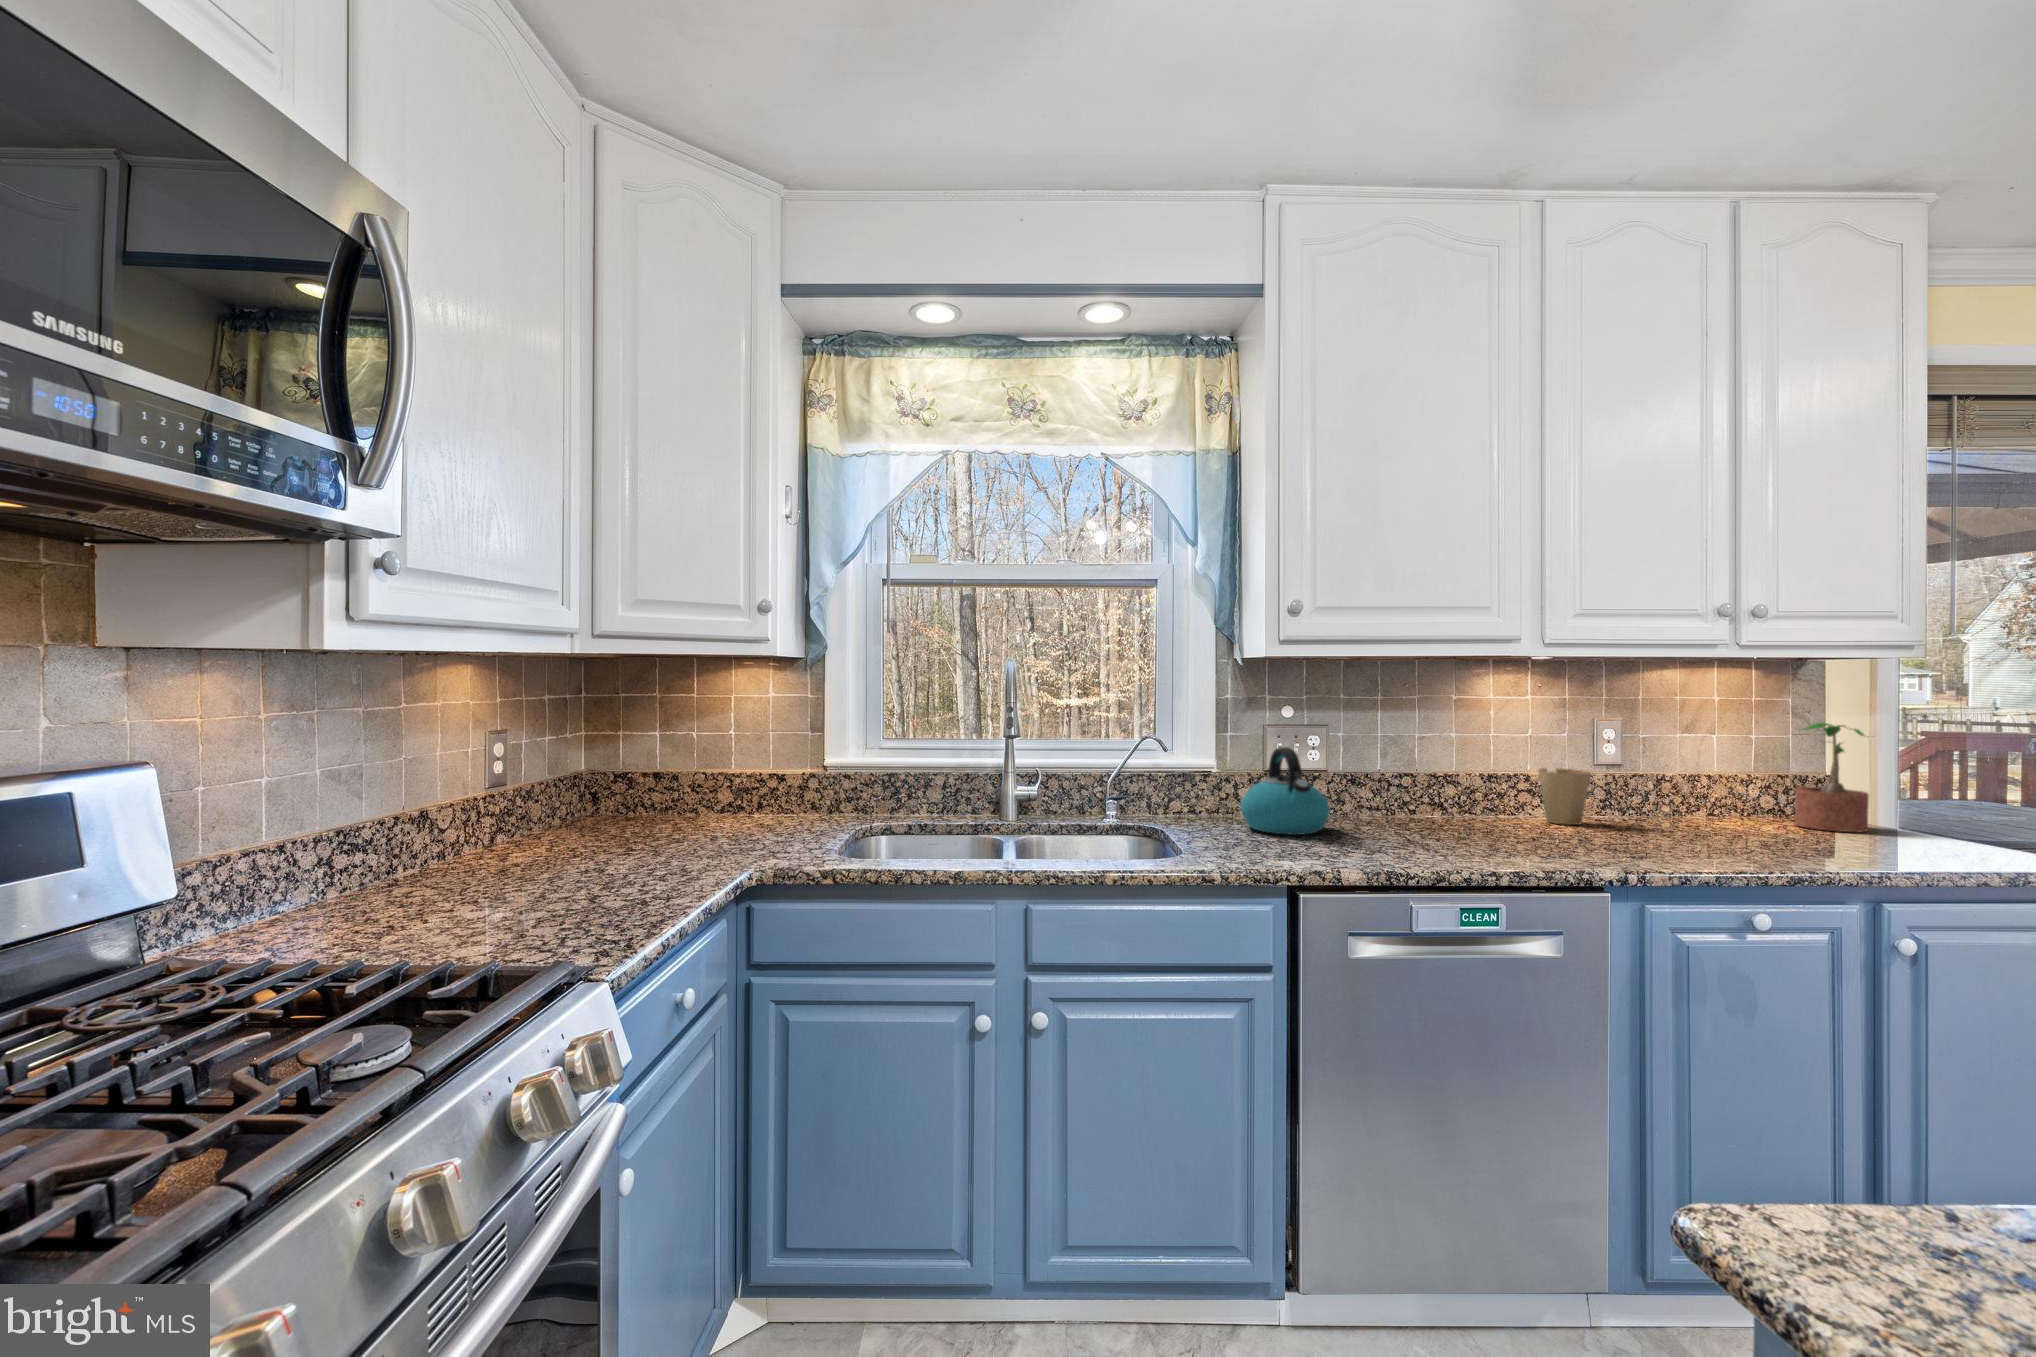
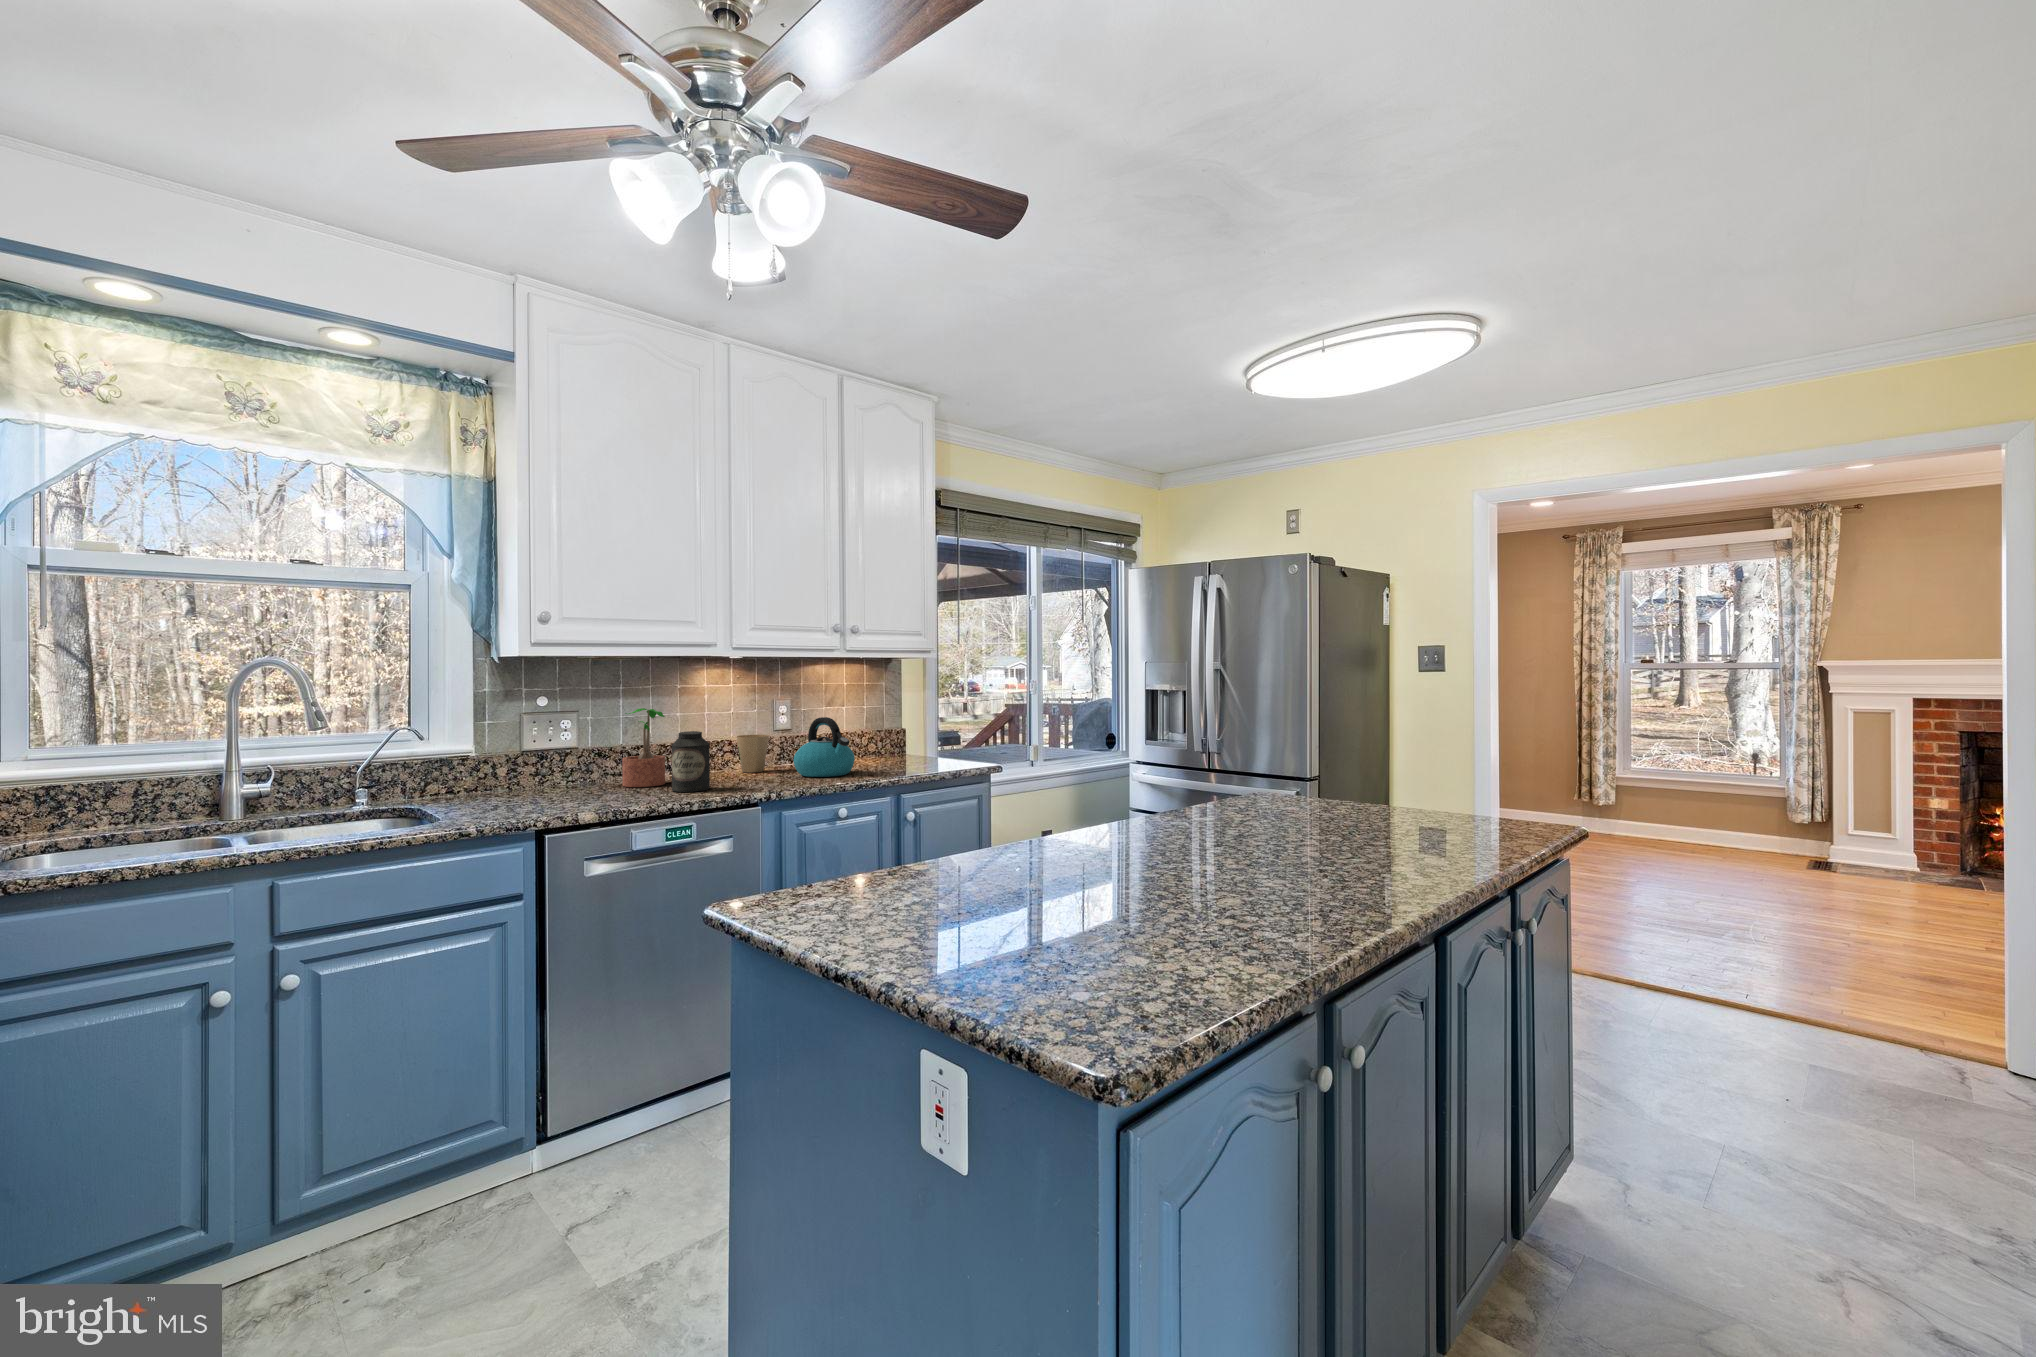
potted plant: present [1795,723,1869,832] -> present [622,708,665,787]
kettle: present [1241,747,1330,835] -> present [794,717,855,777]
canister: none [1455,762,1513,851] -> present [672,731,710,792]

